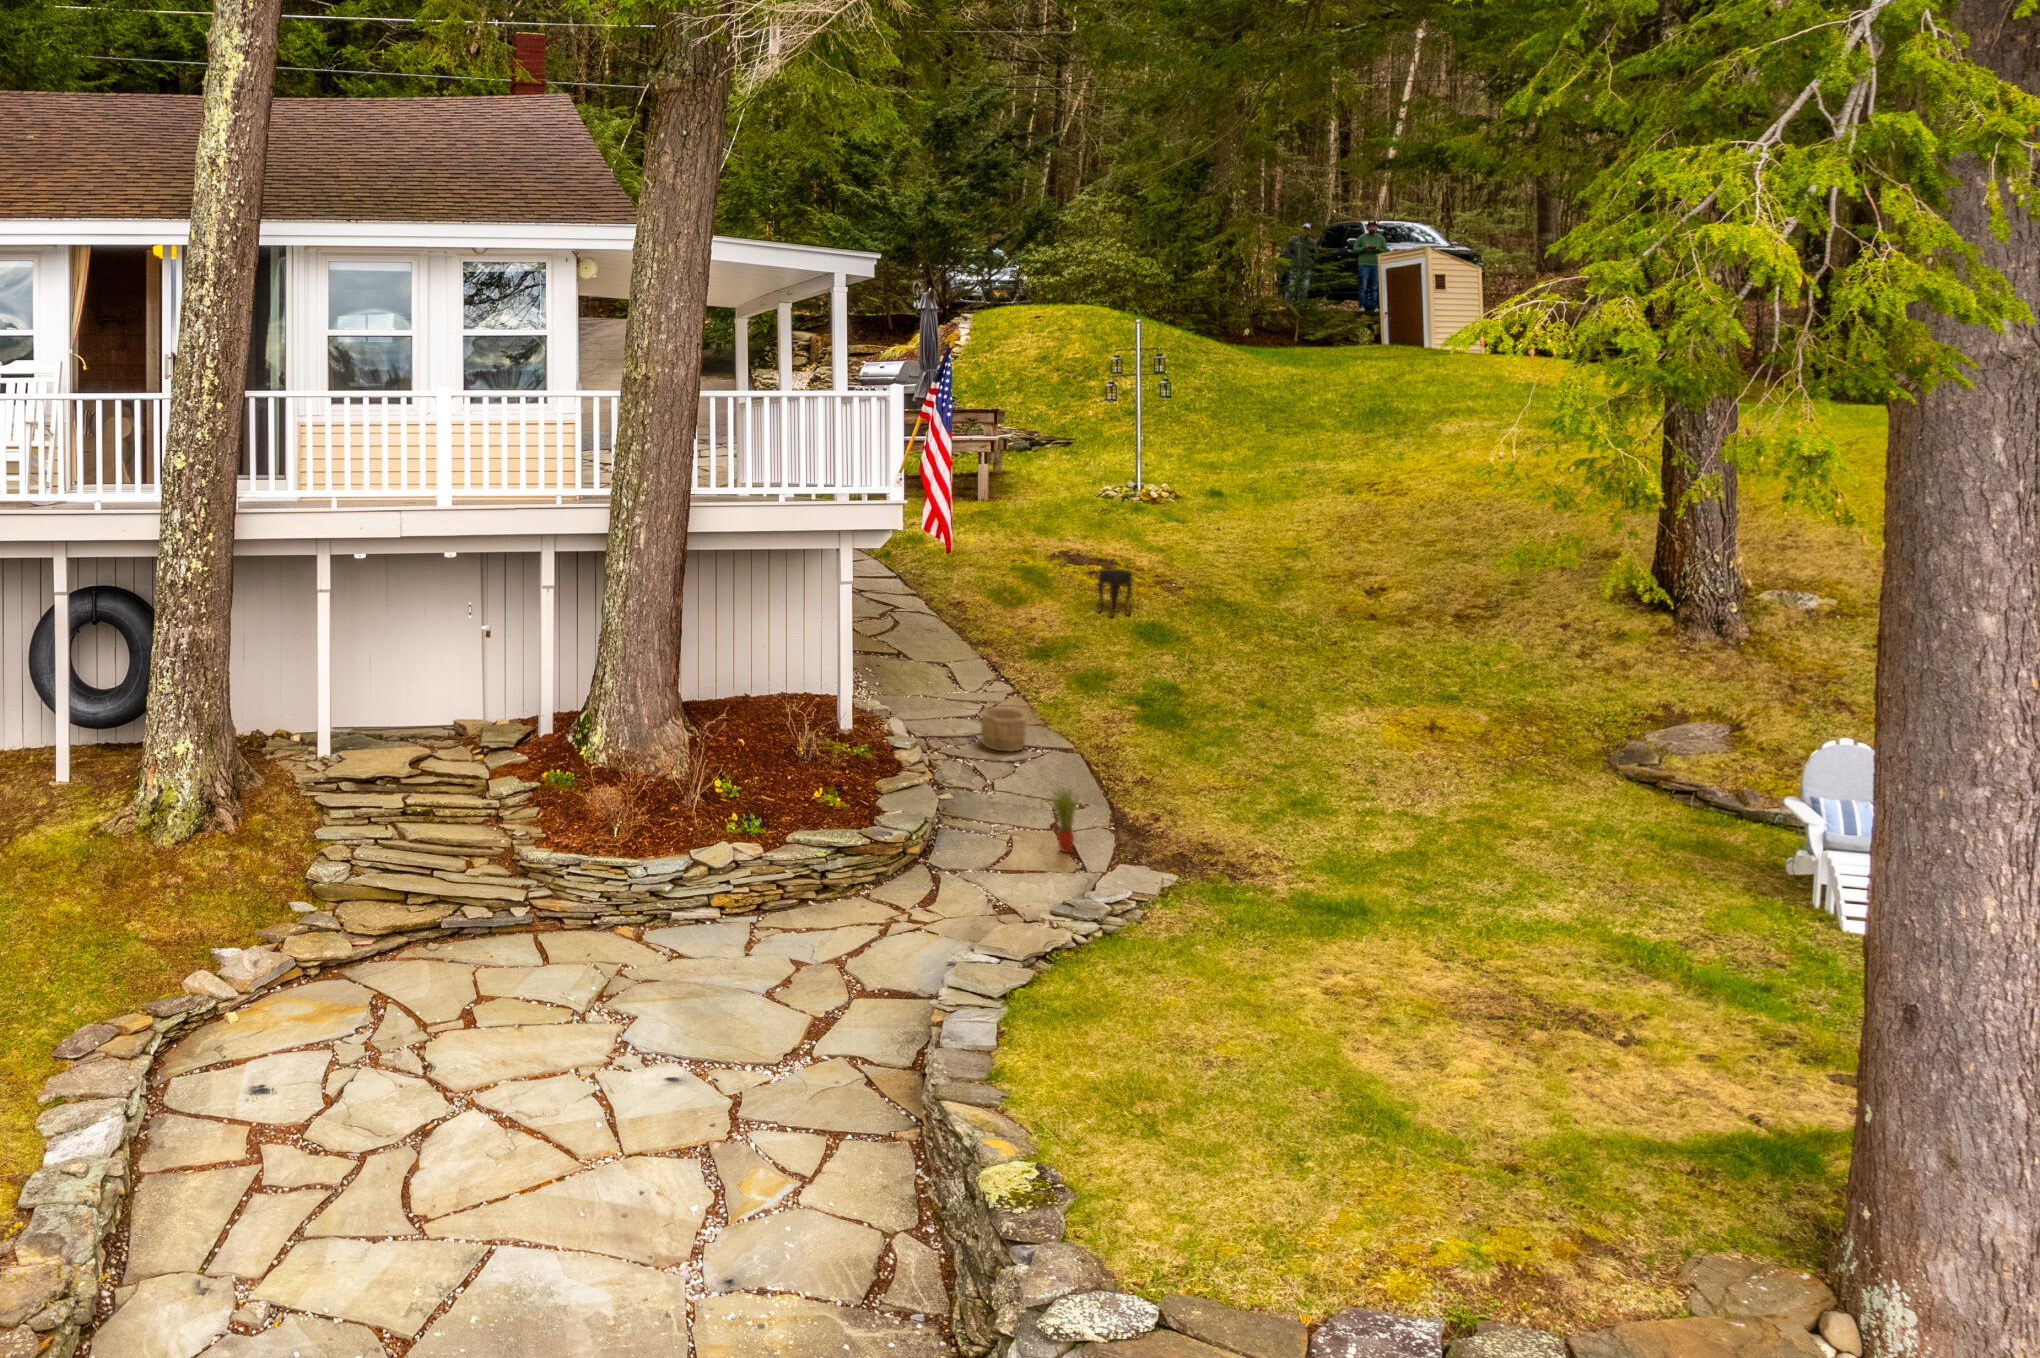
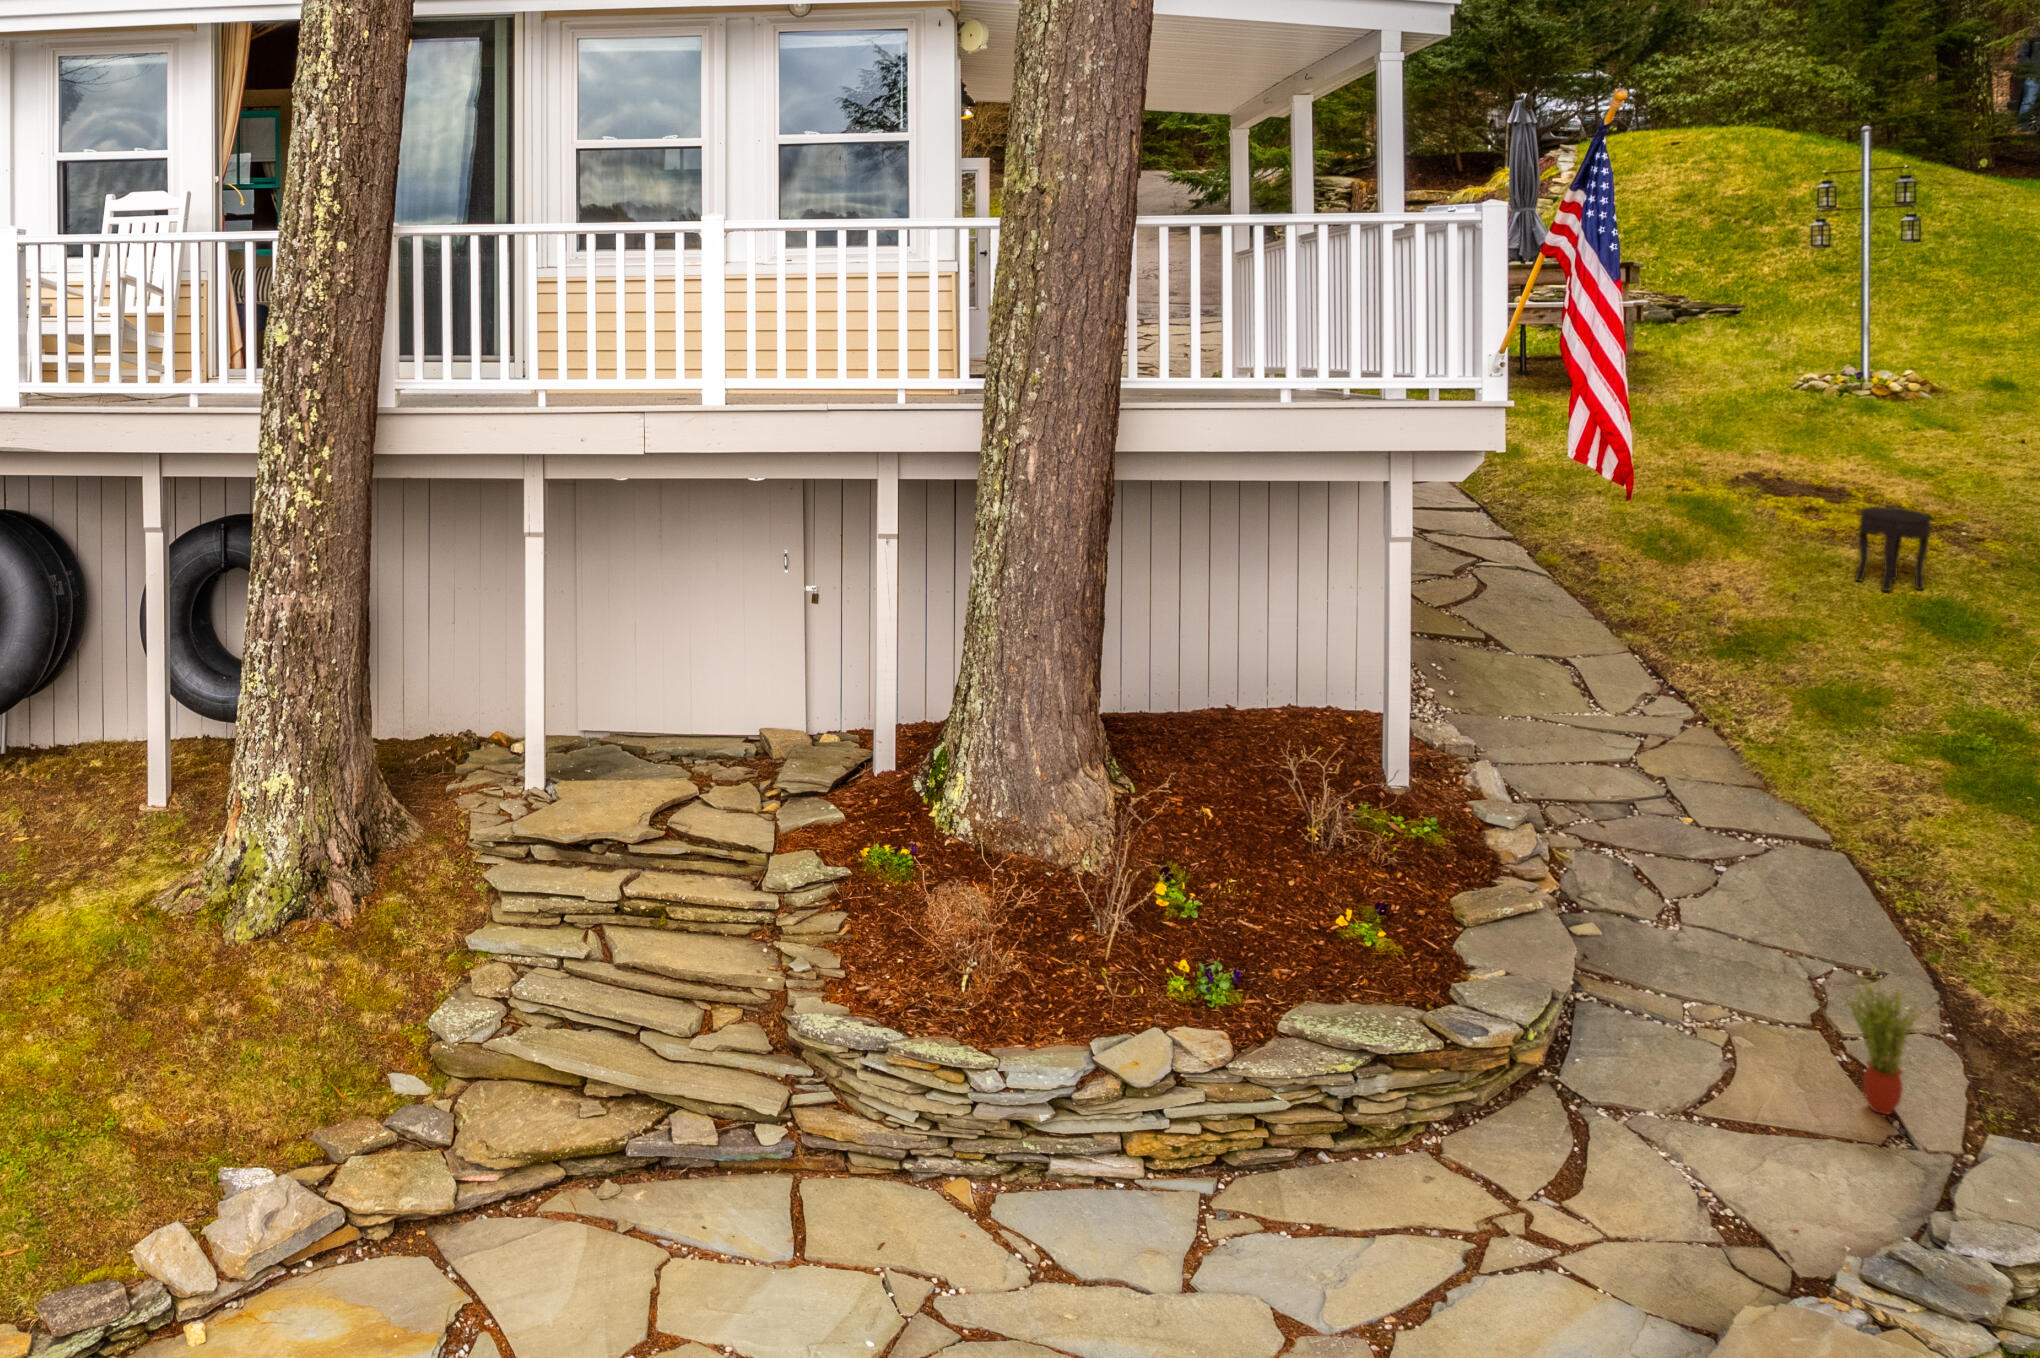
wooden bucket: present [981,707,1027,751] -> none [1656,766,1755,853]

